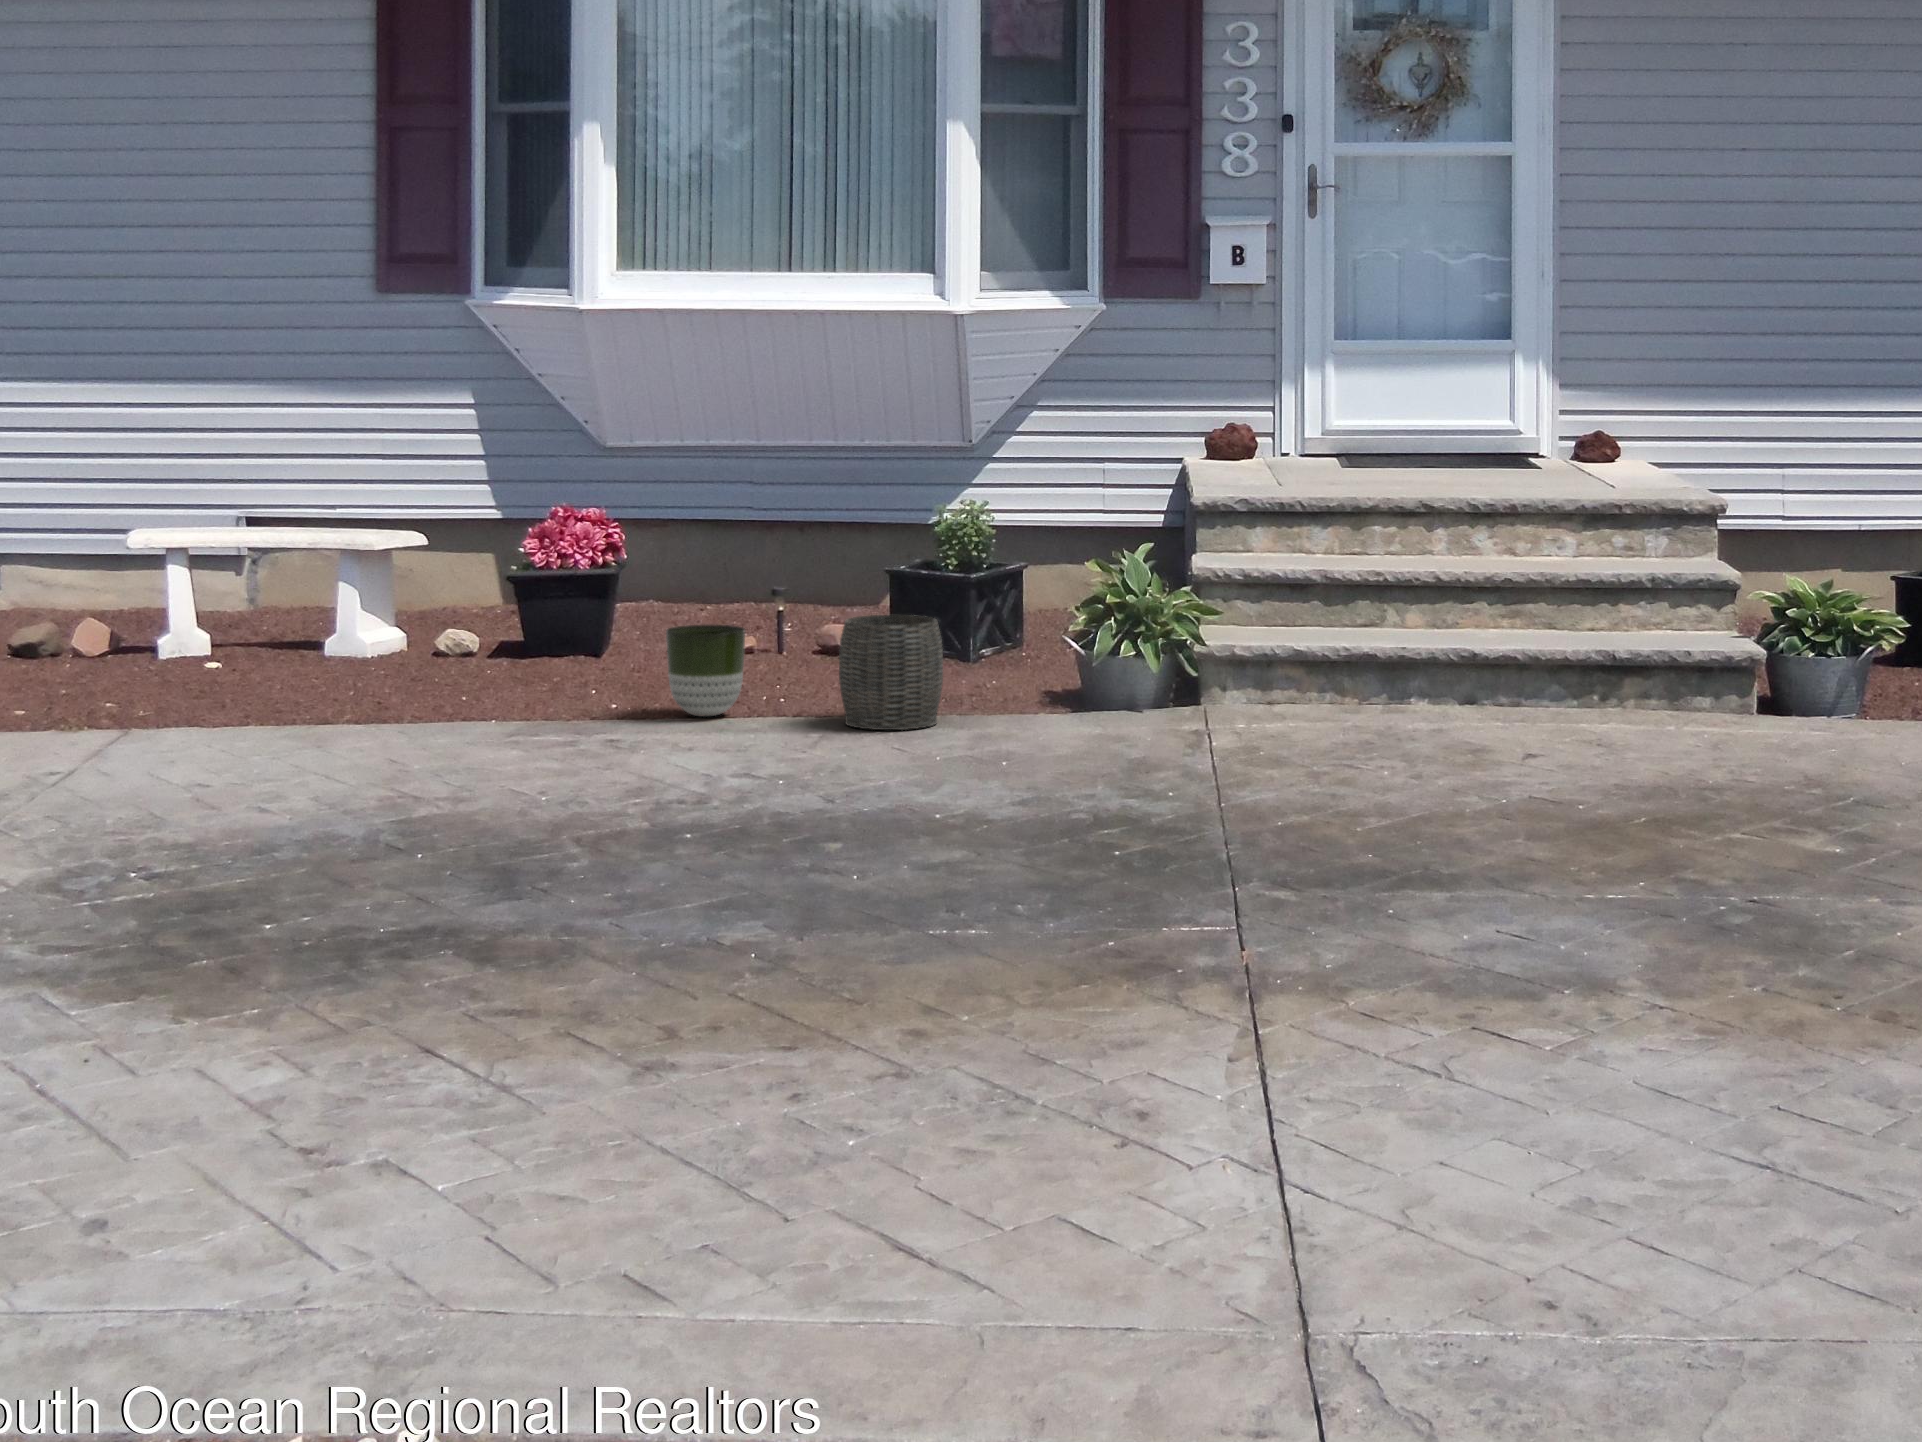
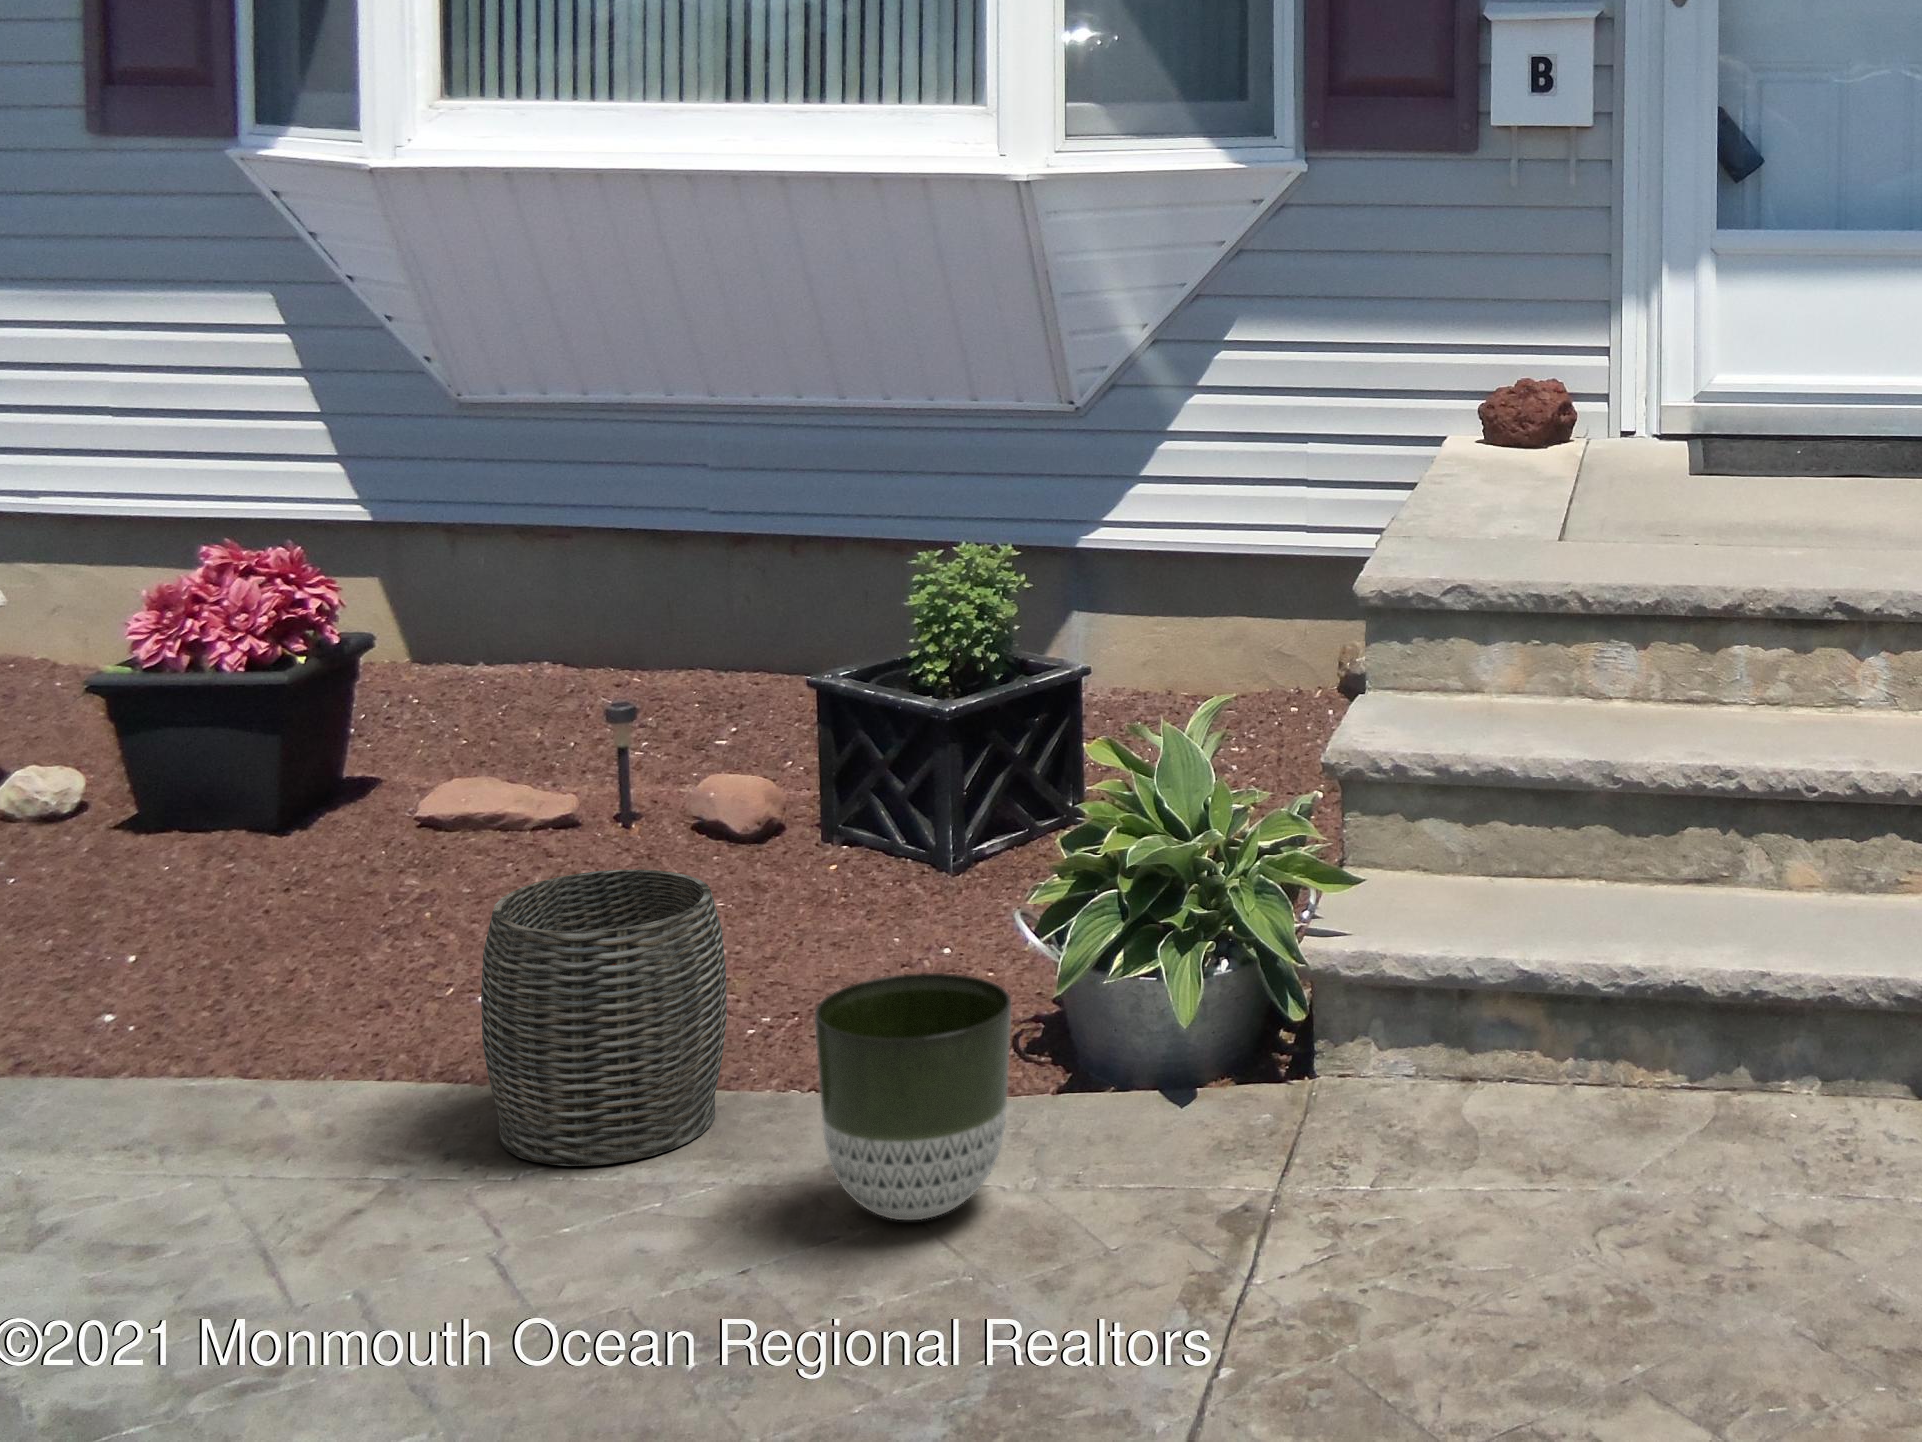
planter: present [666,625,745,717] -> present [815,973,1011,1220]

